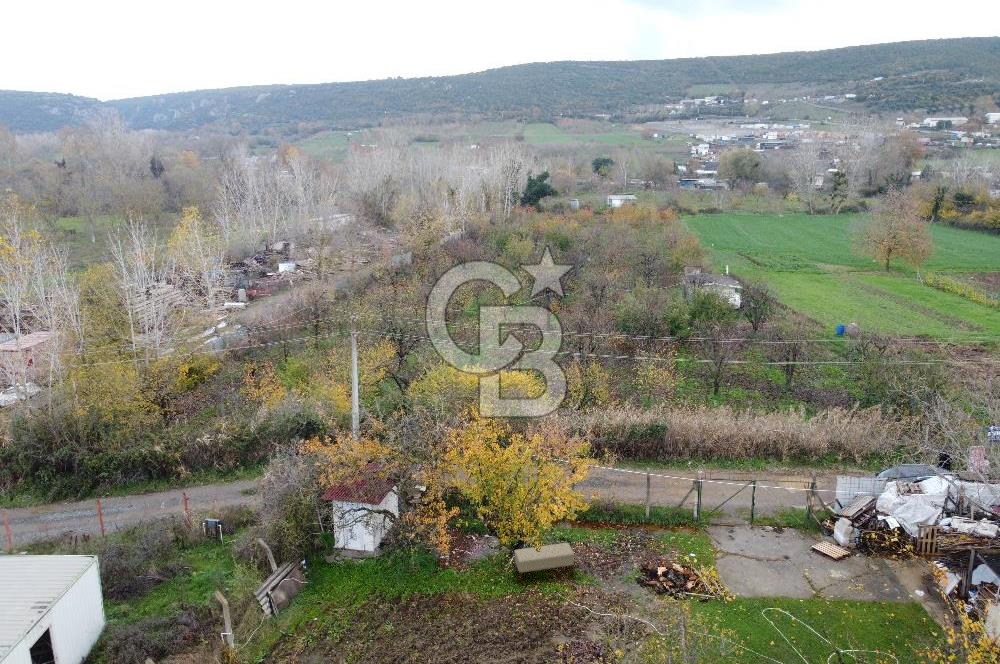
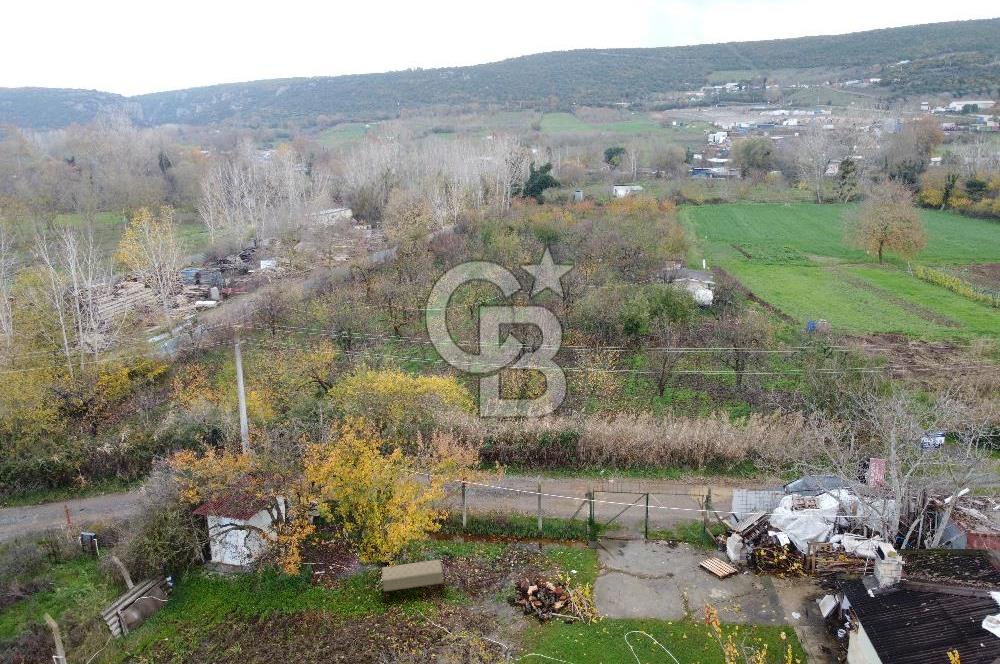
potted plant: present [319,530,336,563] -> present [584,515,601,549]

